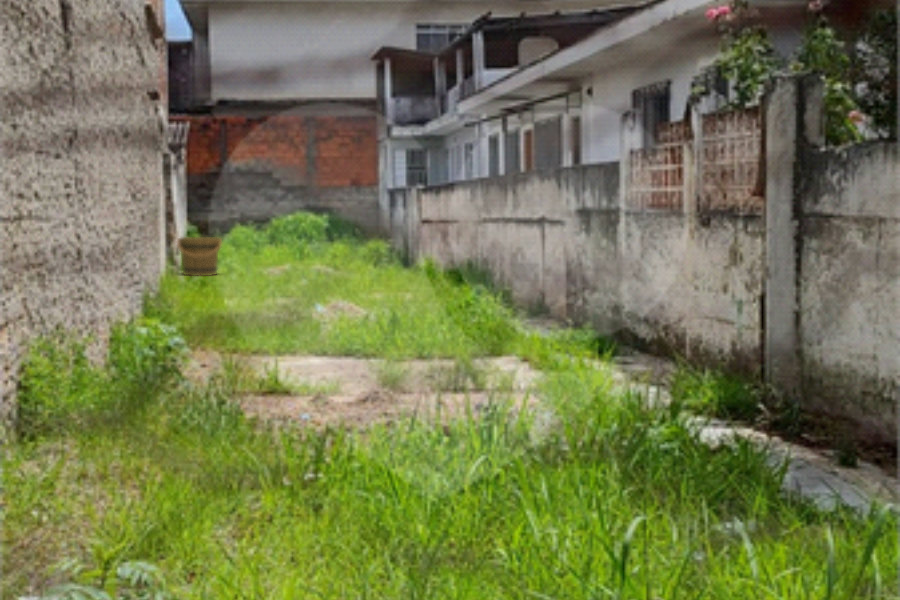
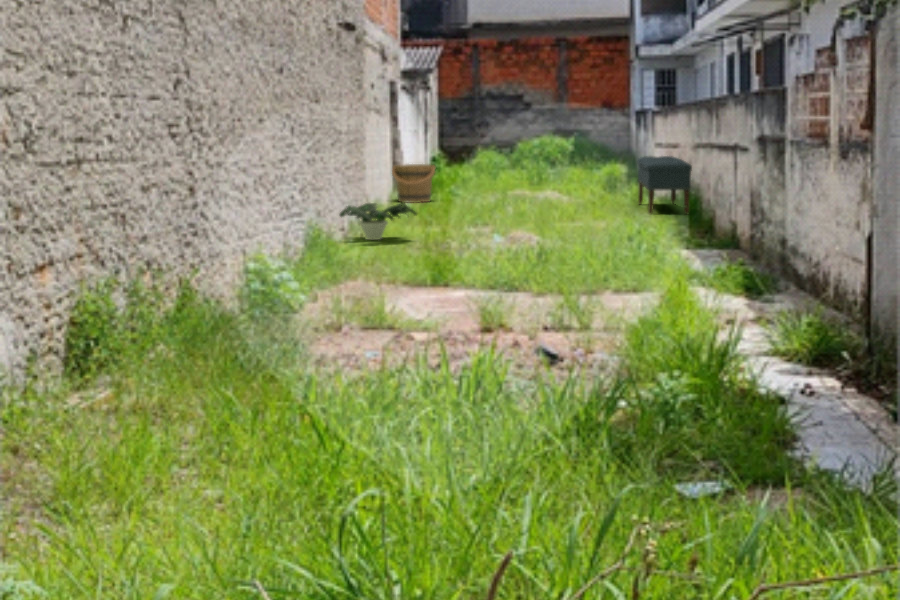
bench: none [425,231,485,287] -> present [637,156,692,214]
potted plant: none [155,273,238,311] -> present [340,203,417,240]

